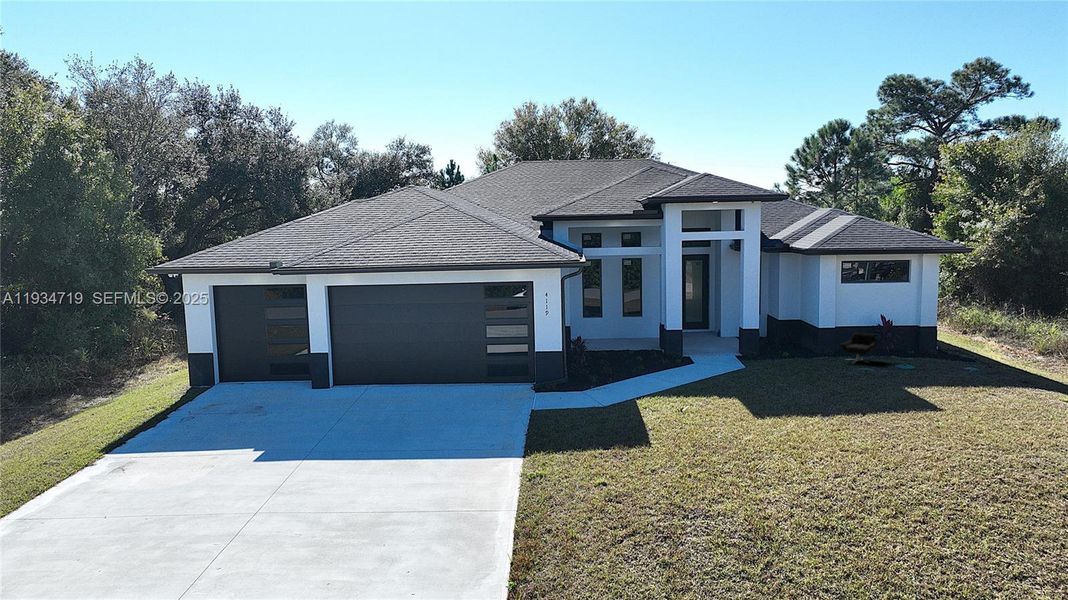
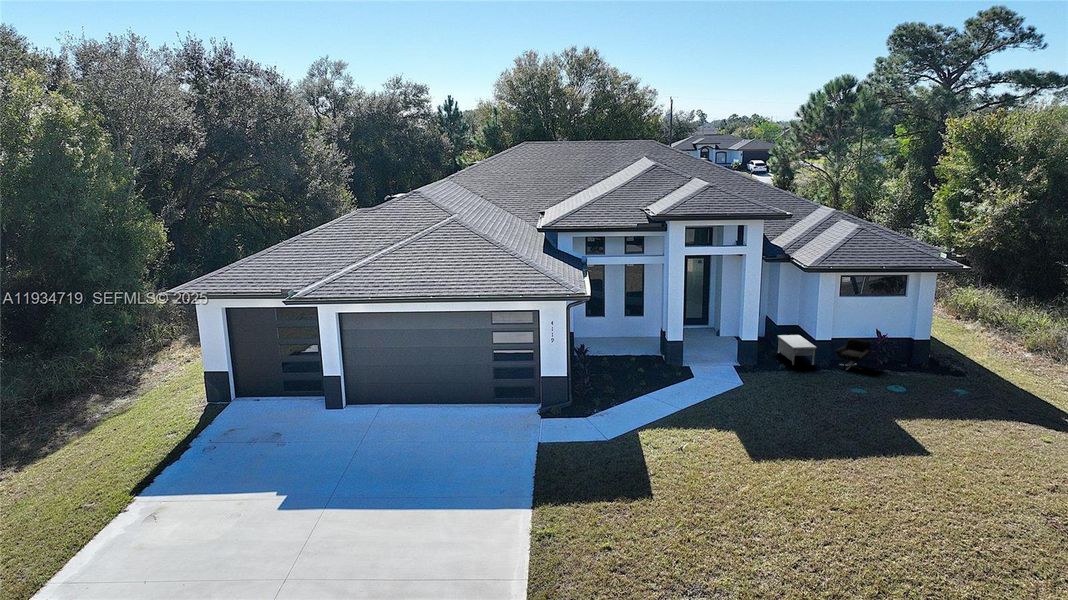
storage bench: none [780,334,821,361] -> present [777,335,817,365]

